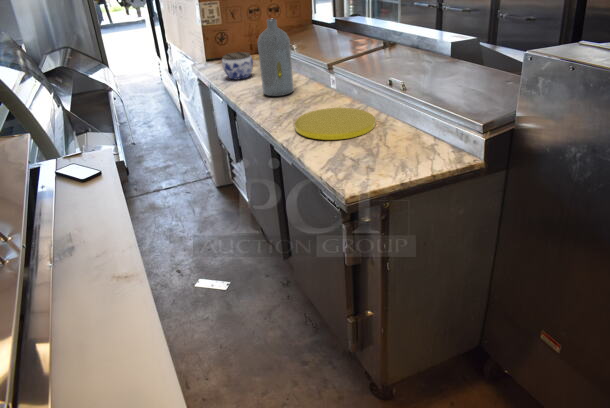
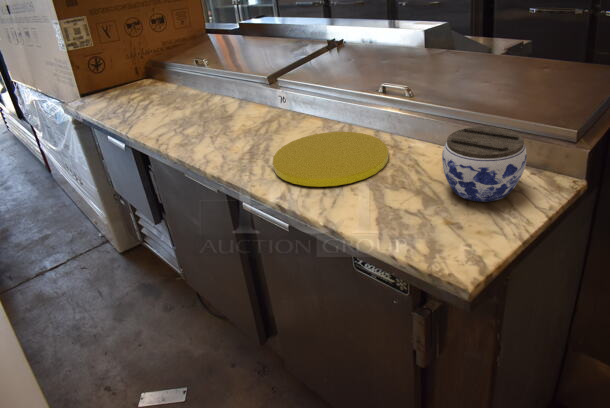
bottle: present [257,19,294,96] -> none [173,24,232,131]
jar: present [222,52,253,80] -> present [442,127,527,202]

